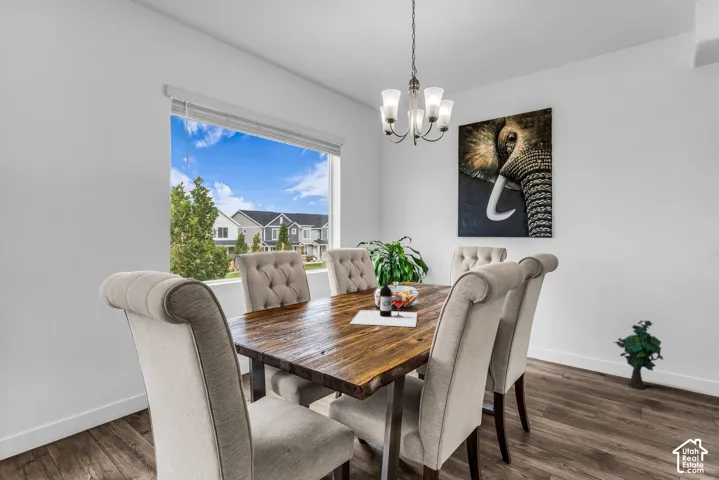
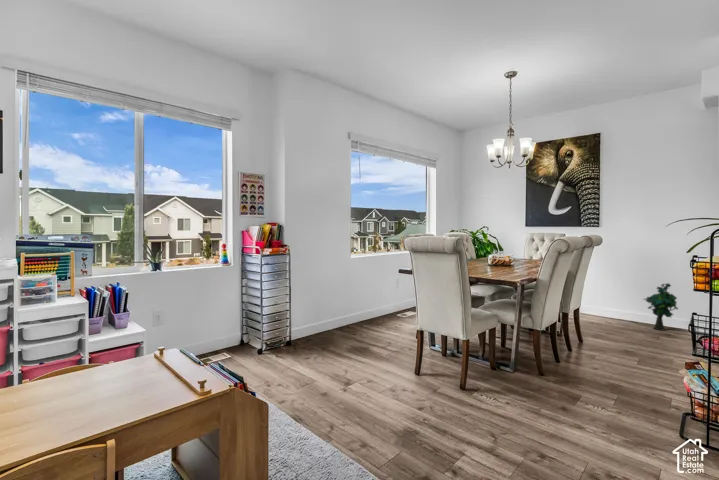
wine bottle: present [350,277,417,327] -> none [480,246,520,271]

